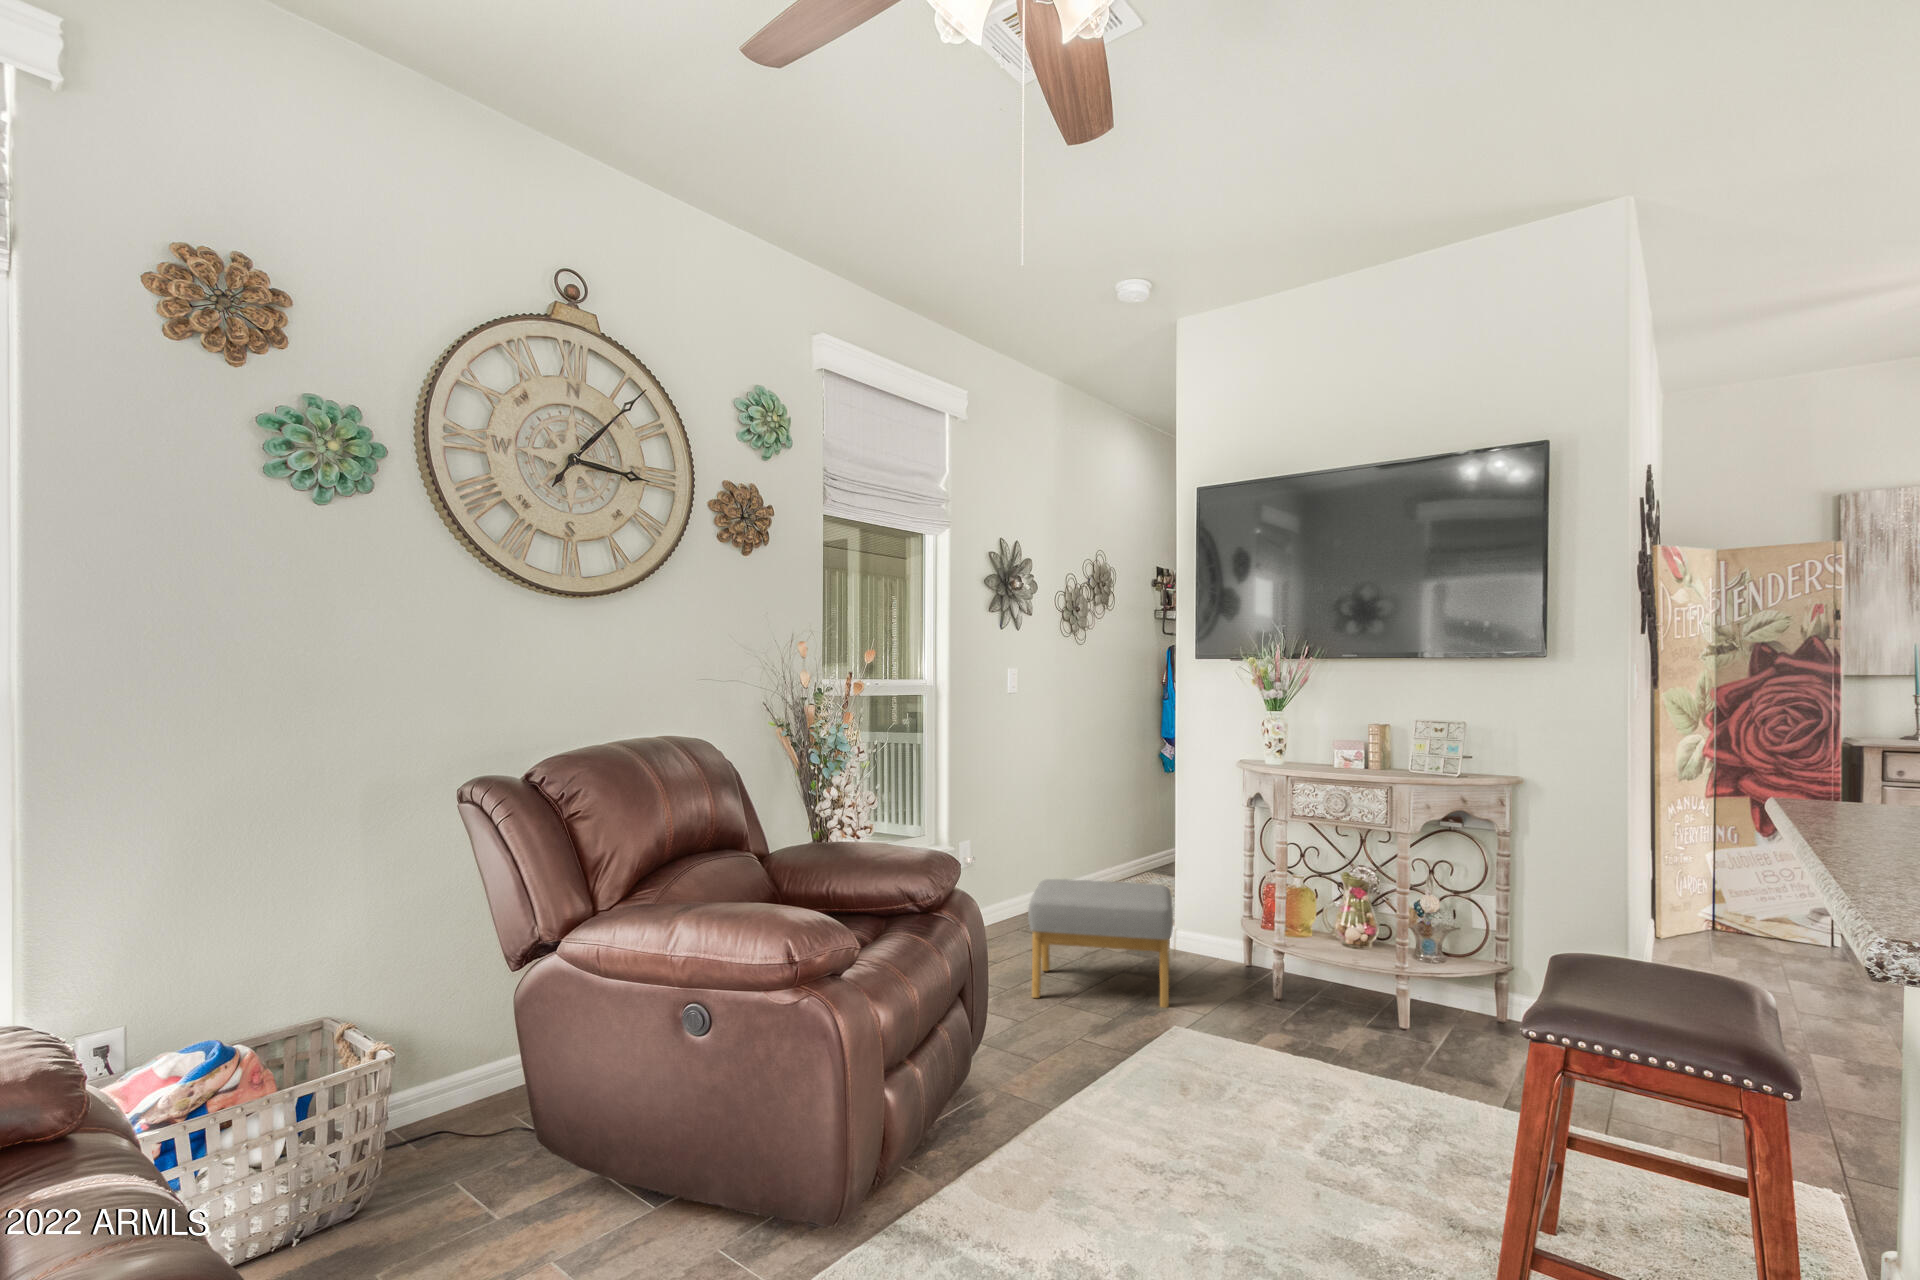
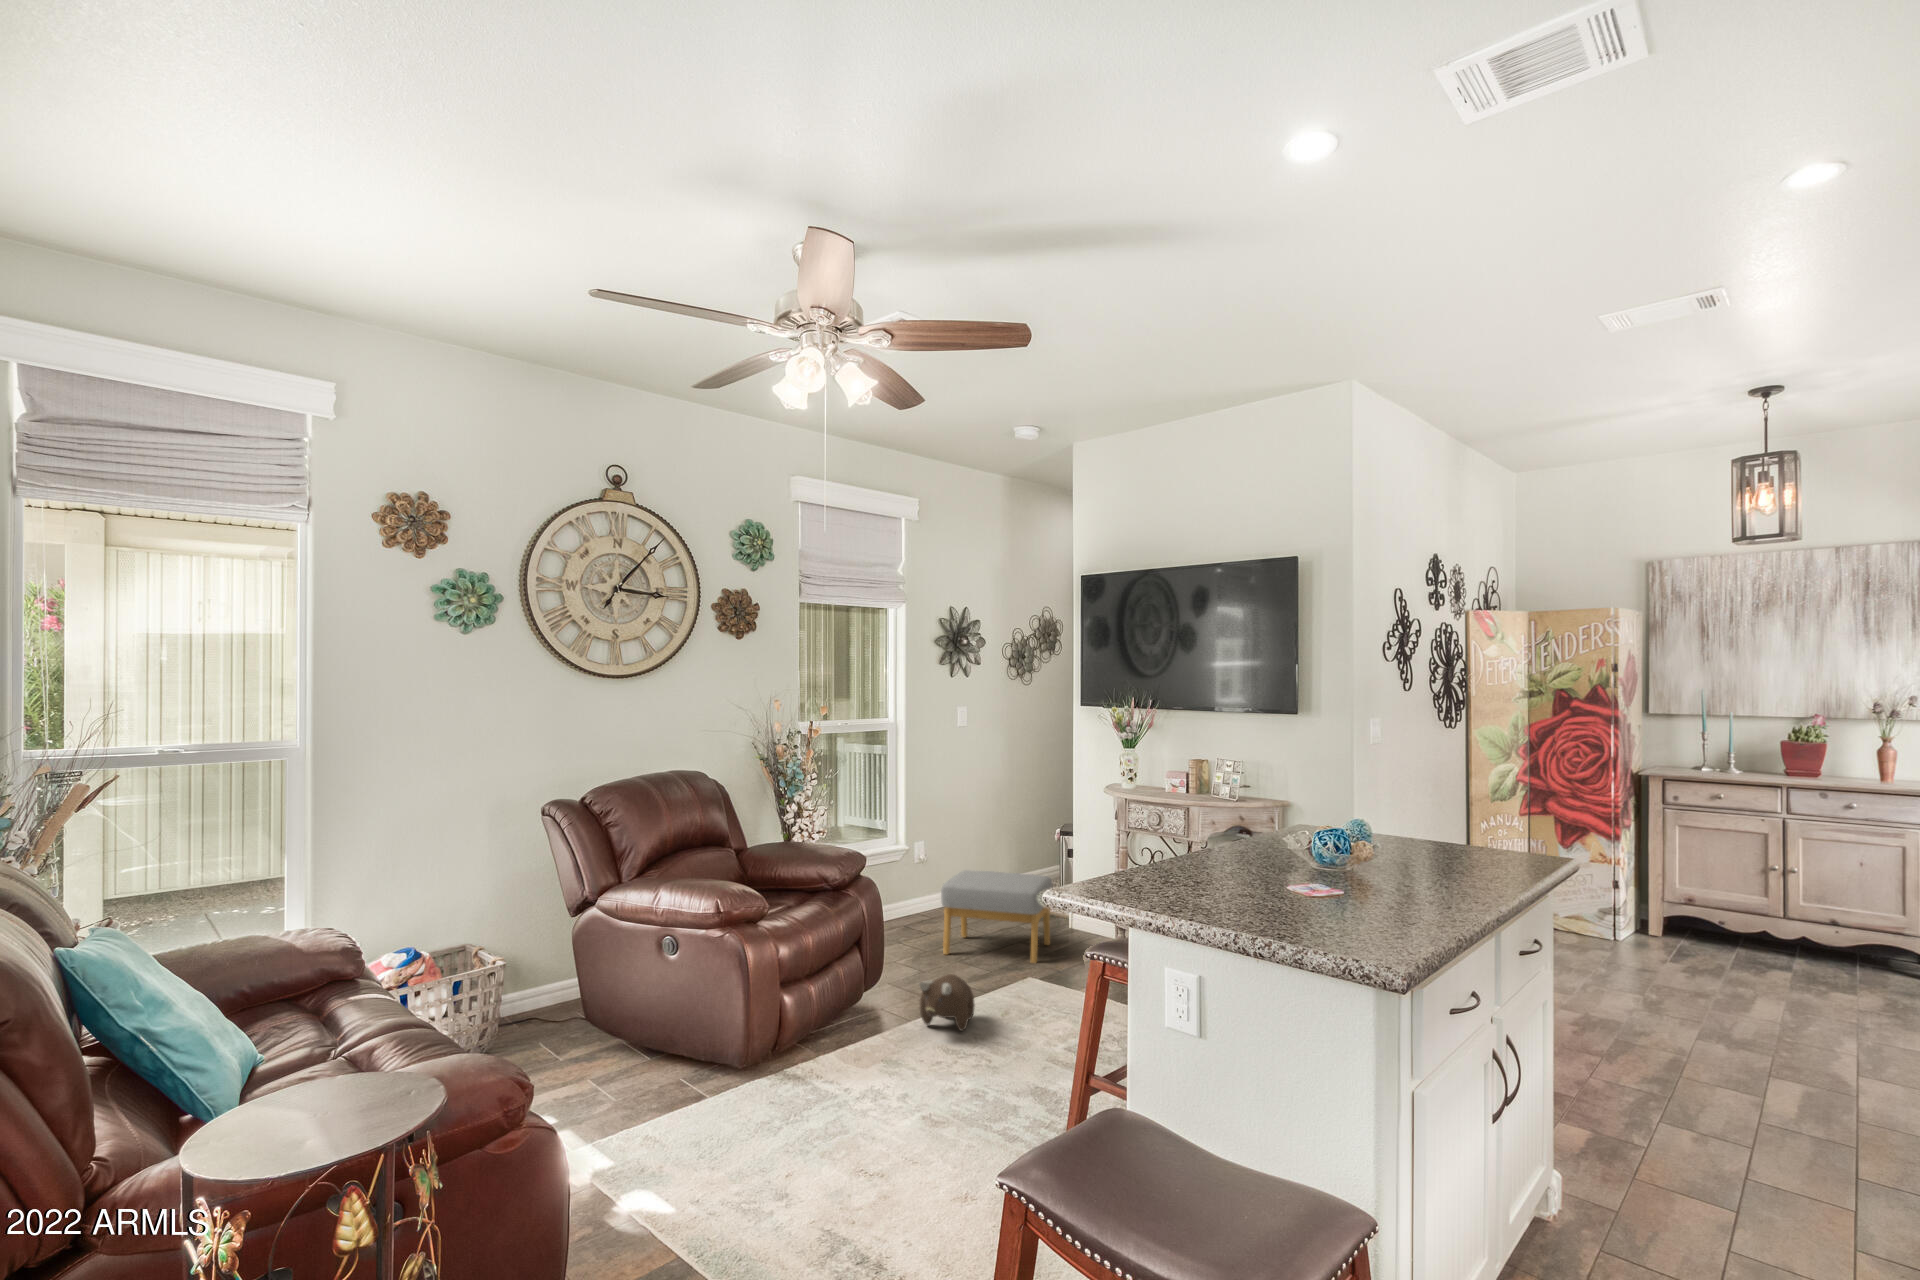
plush toy: none [1069,1040,1151,1131] -> present [919,974,975,1031]

